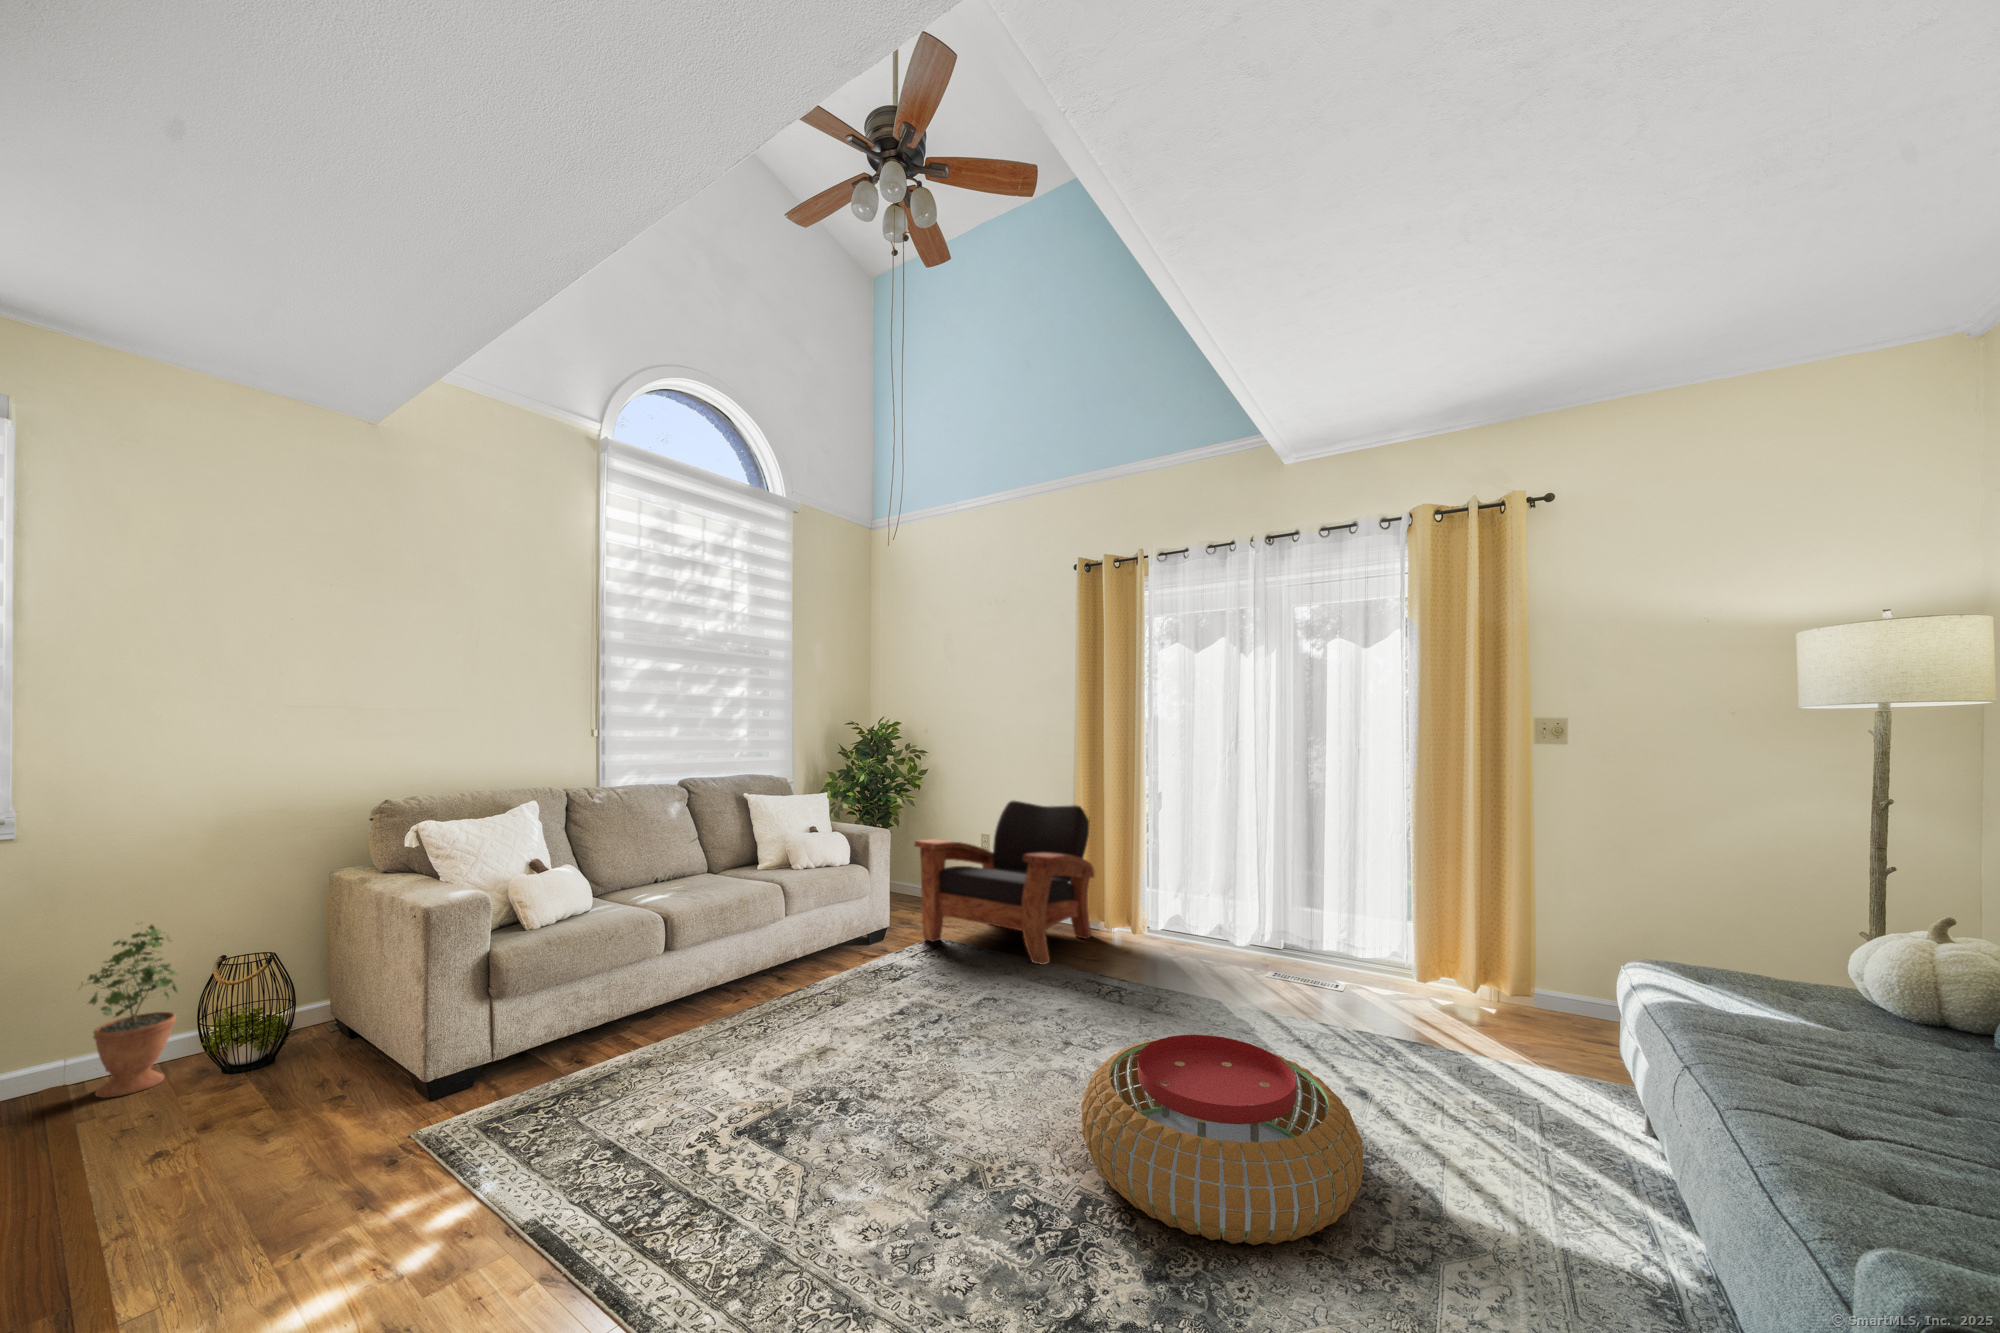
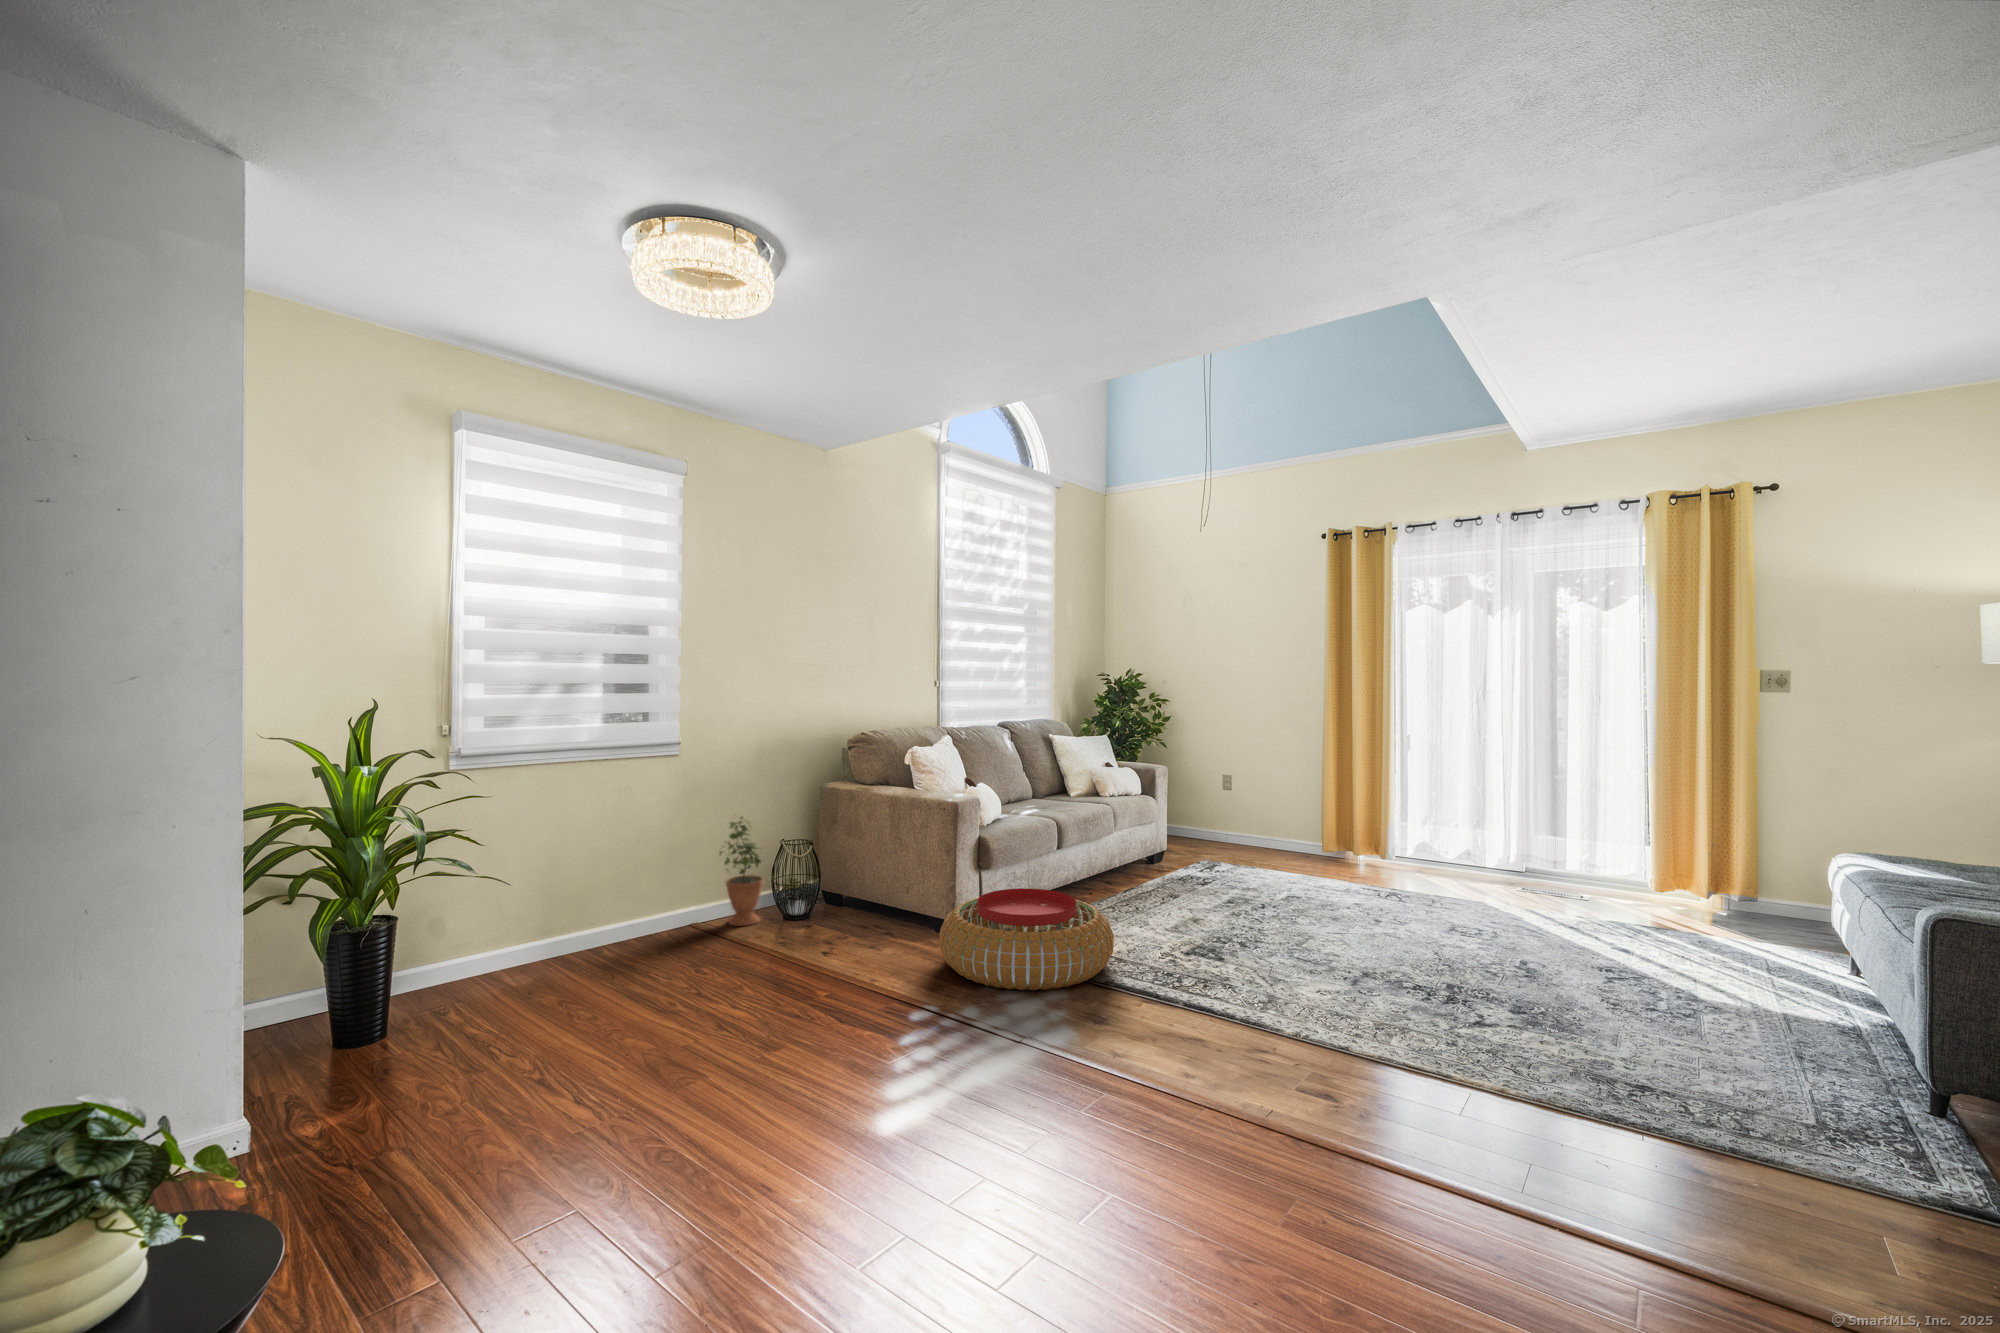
armchair: present [915,800,1095,965] -> none [1190,746,1345,878]
pouf: present [1081,1035,1364,1245] -> present [939,888,1114,990]

